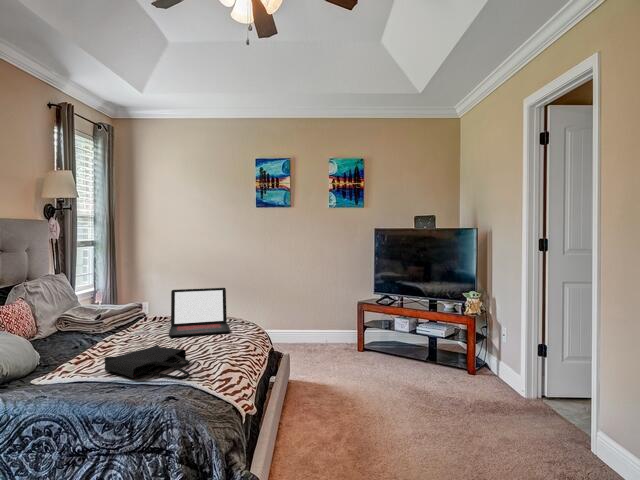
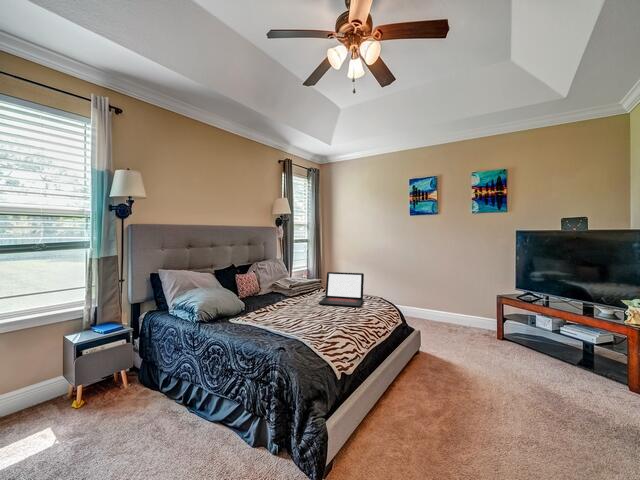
tote bag: present [104,345,189,380] -> none [264,308,313,336]

